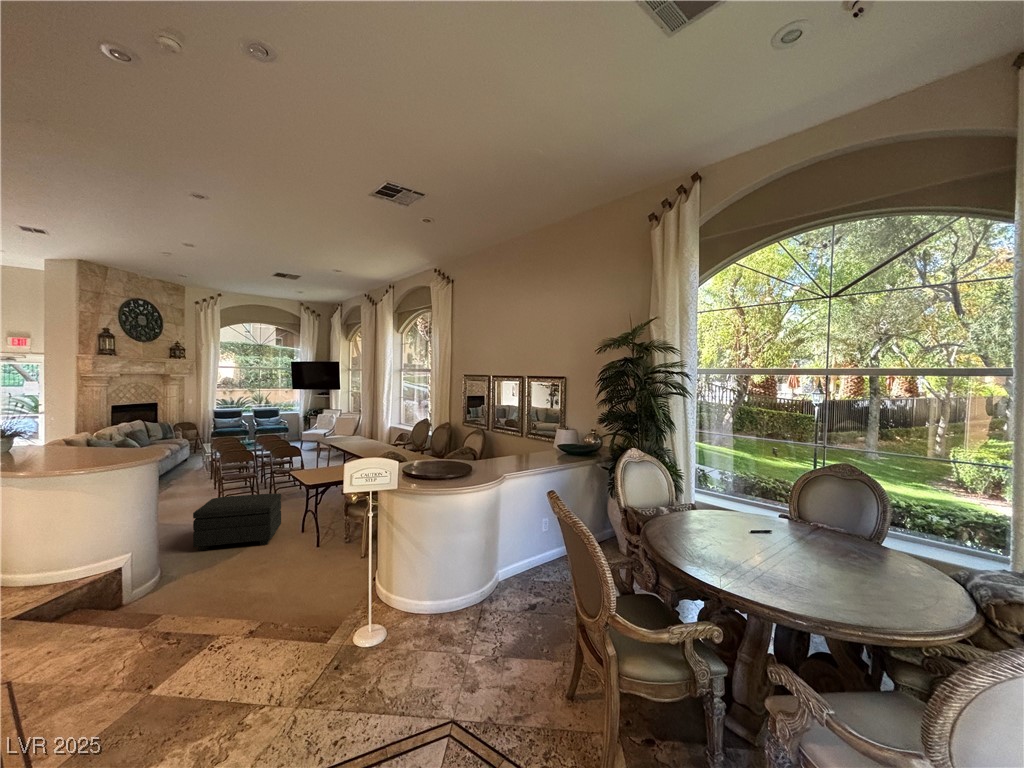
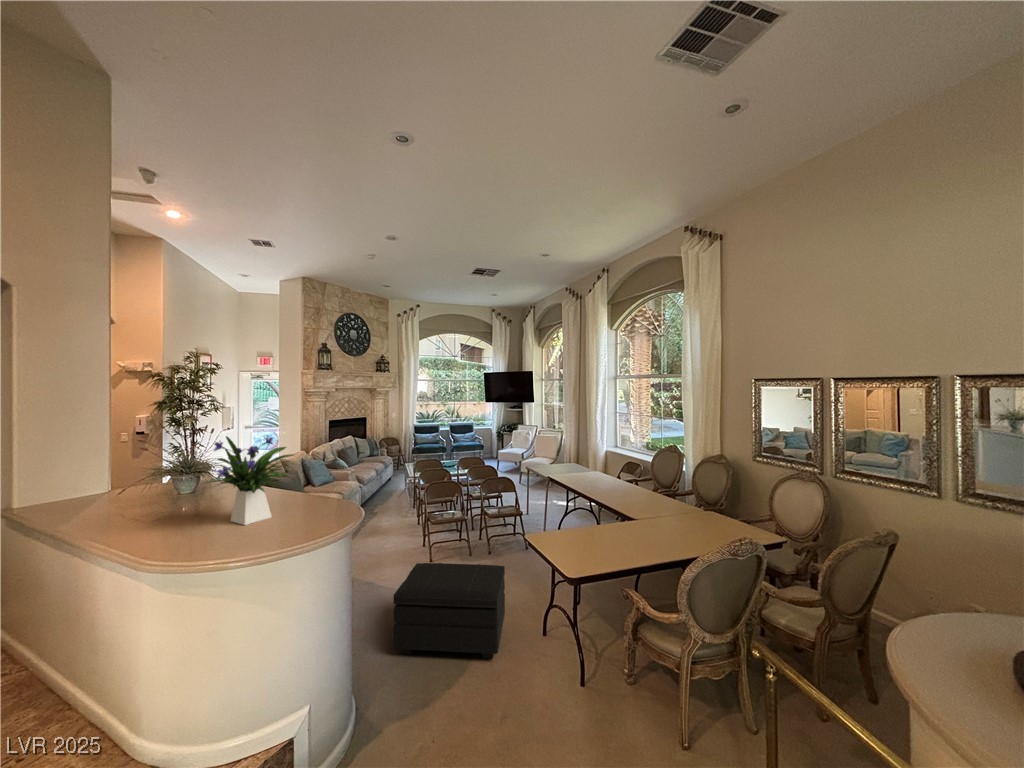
flower arrangement: none [47,406,122,460] -> present [208,436,293,525]

